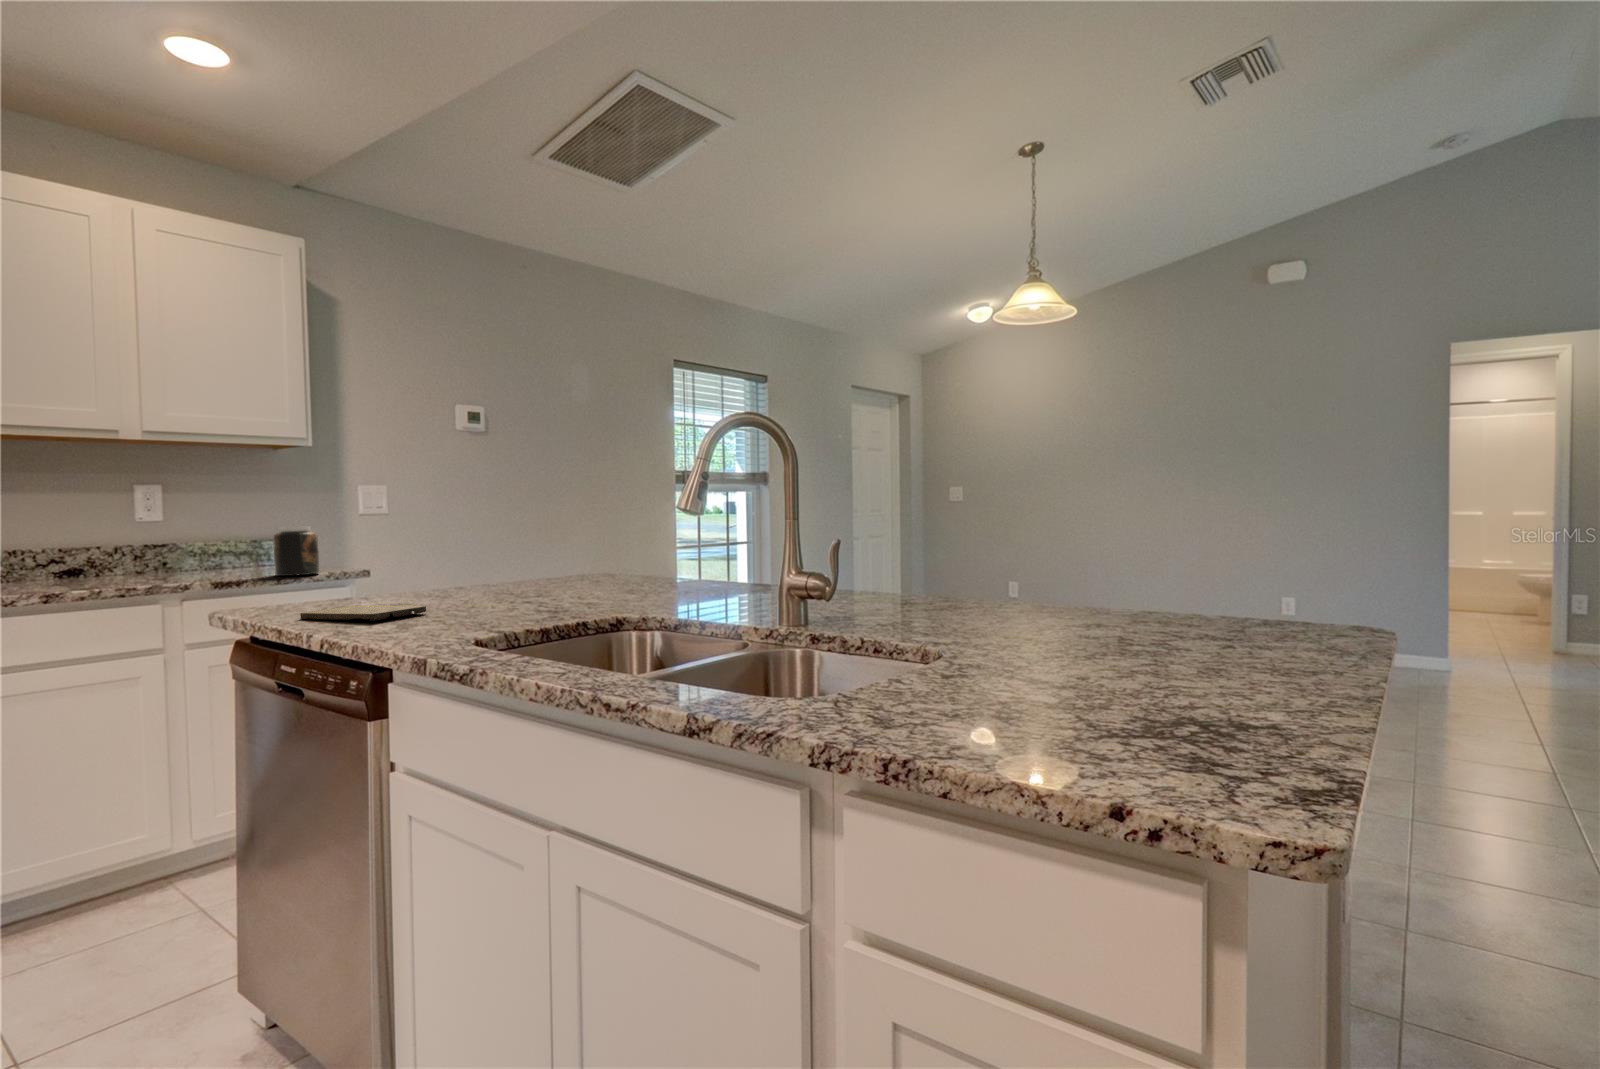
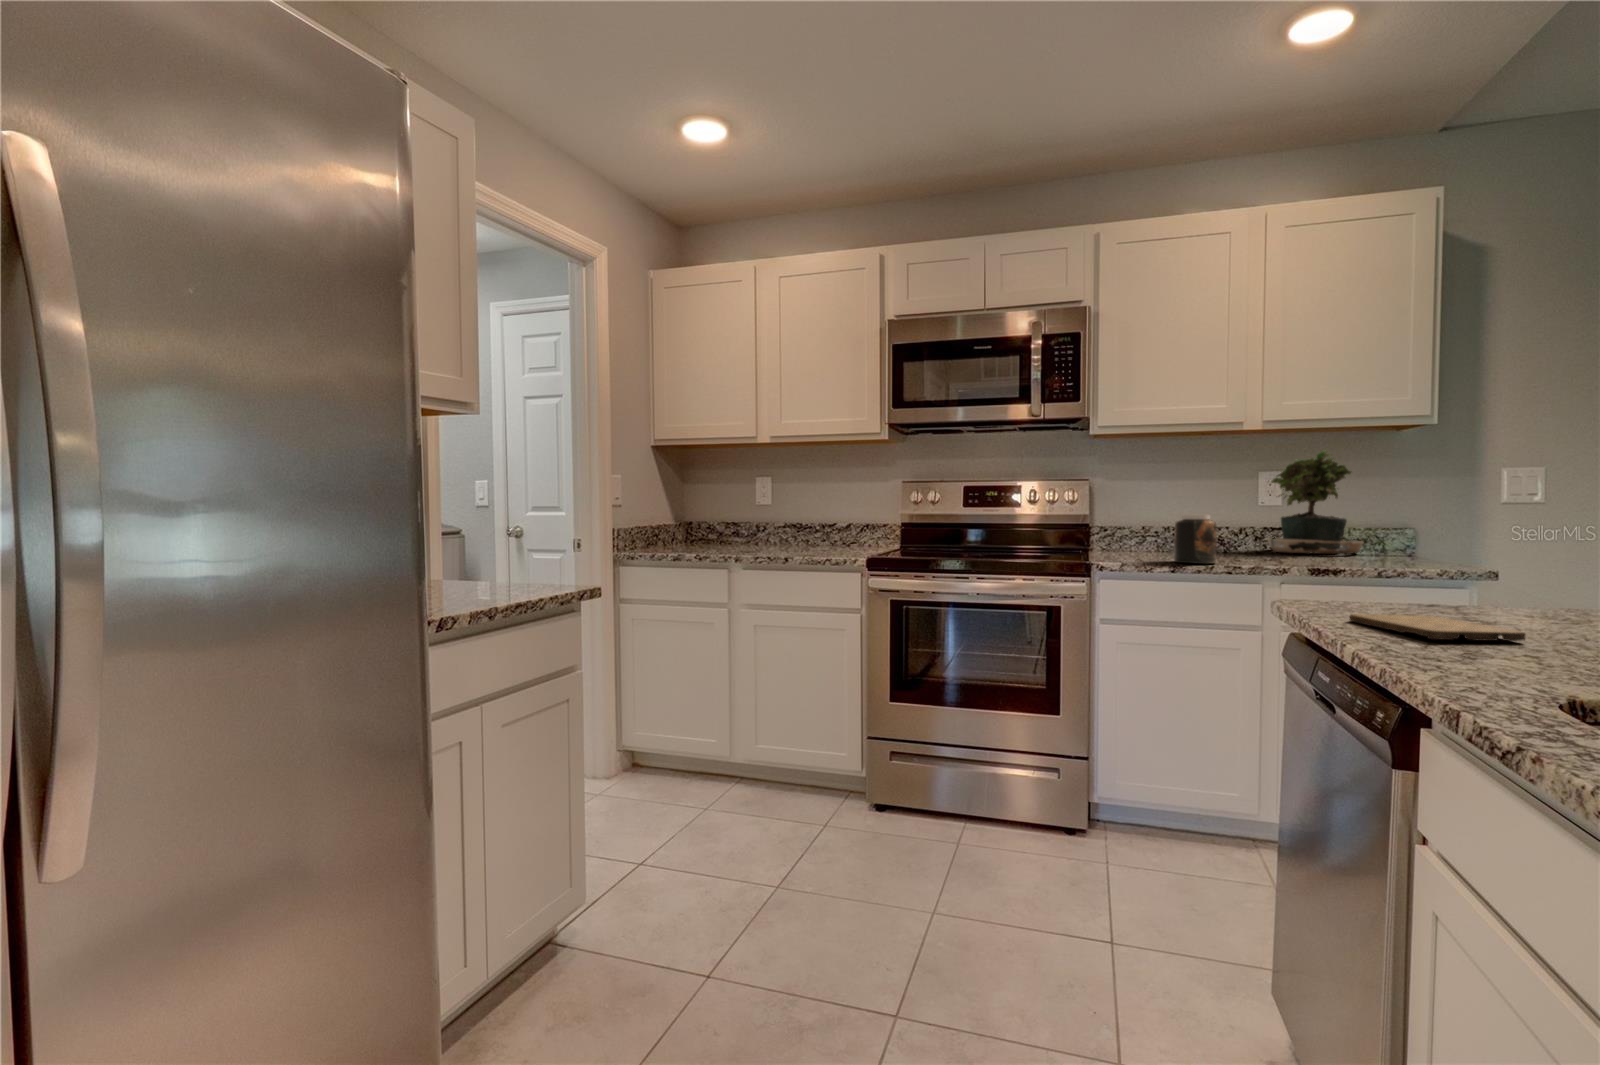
potted plant: none [117,462,252,573] -> present [1268,451,1363,554]
jar: present [274,526,320,576] -> present [1174,515,1217,564]

